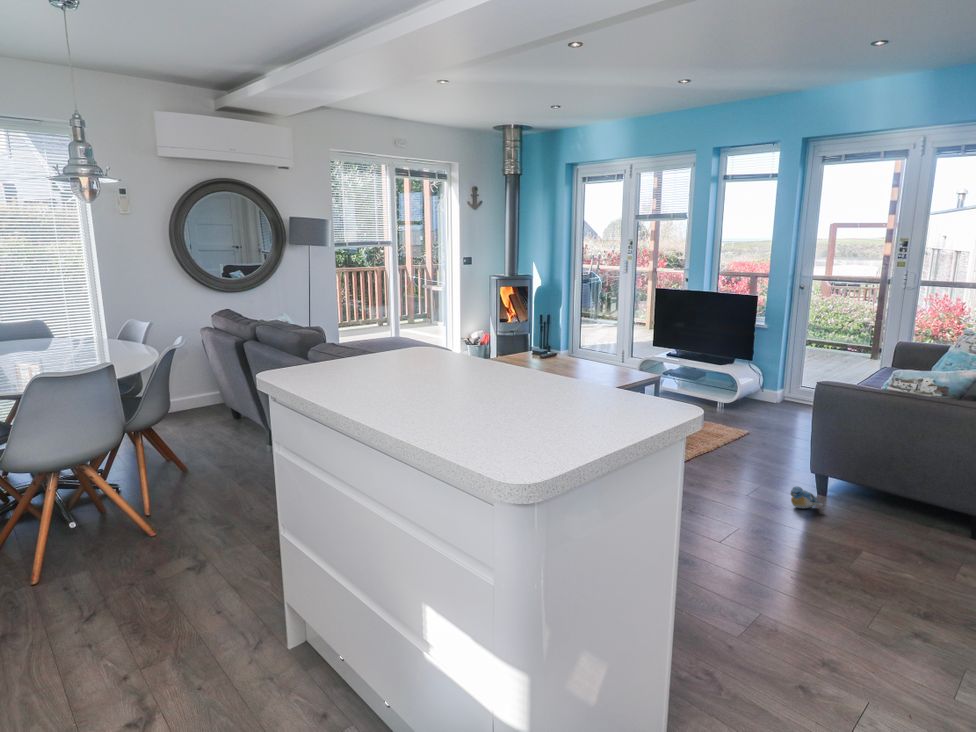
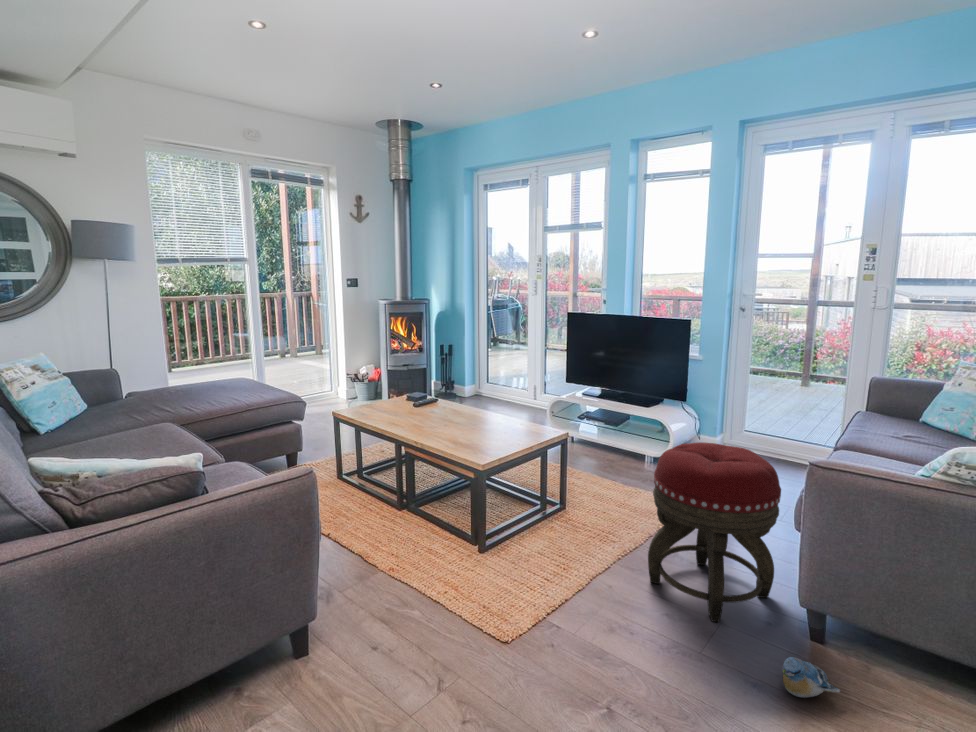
footstool: none [716,377,803,483] -> present [648,442,781,622]

